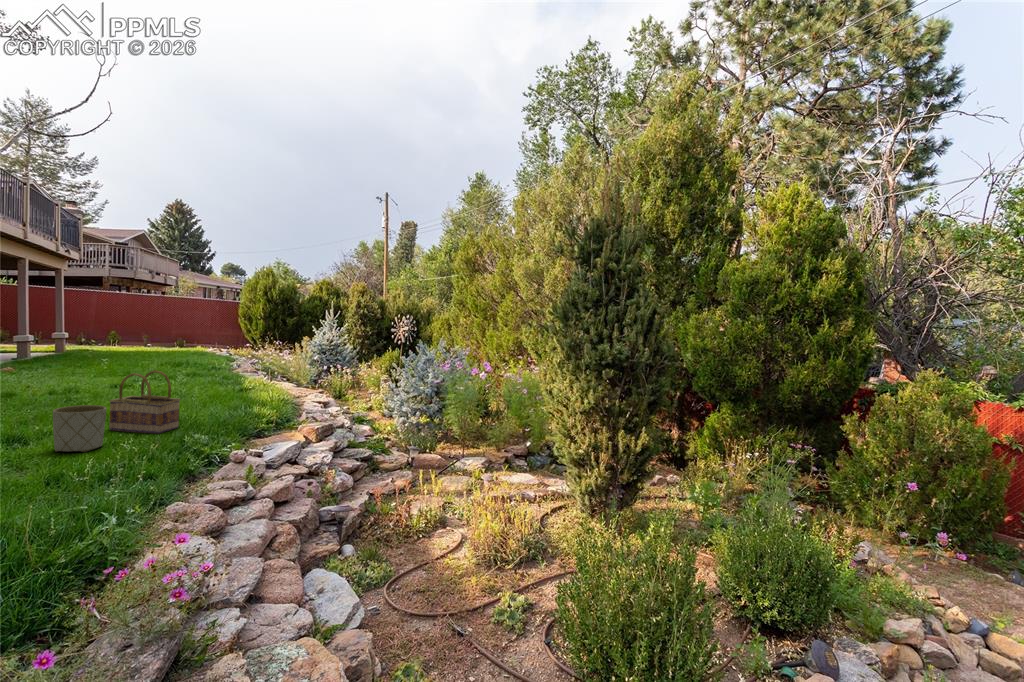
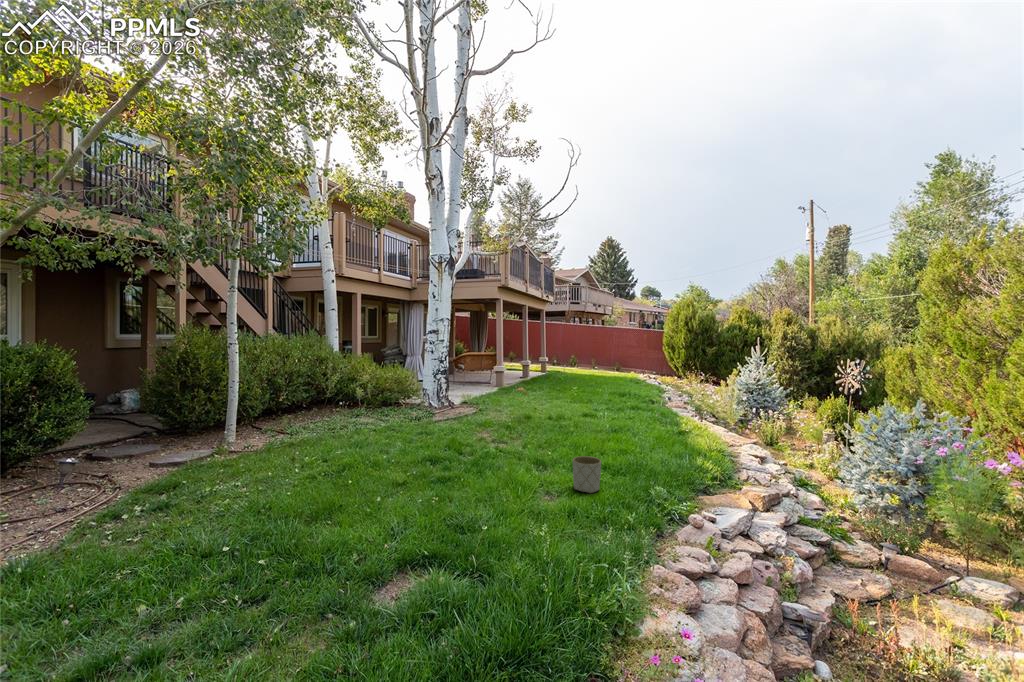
basket: present [109,370,181,434] -> none [599,428,645,482]

